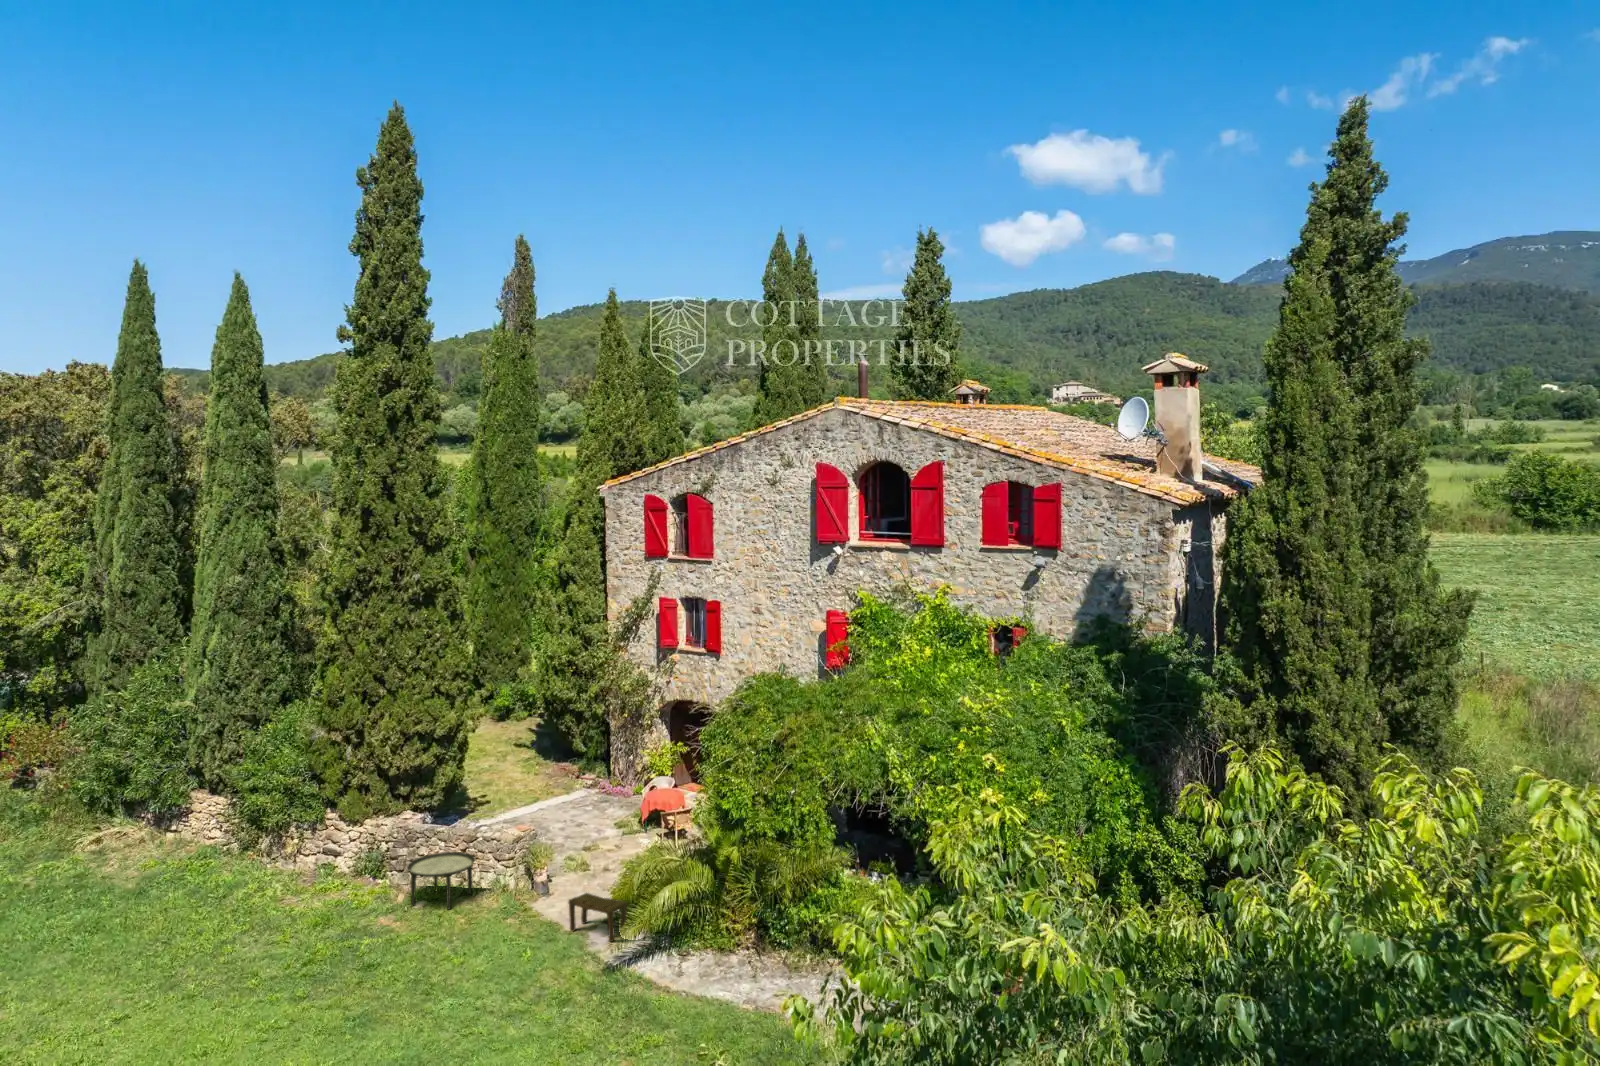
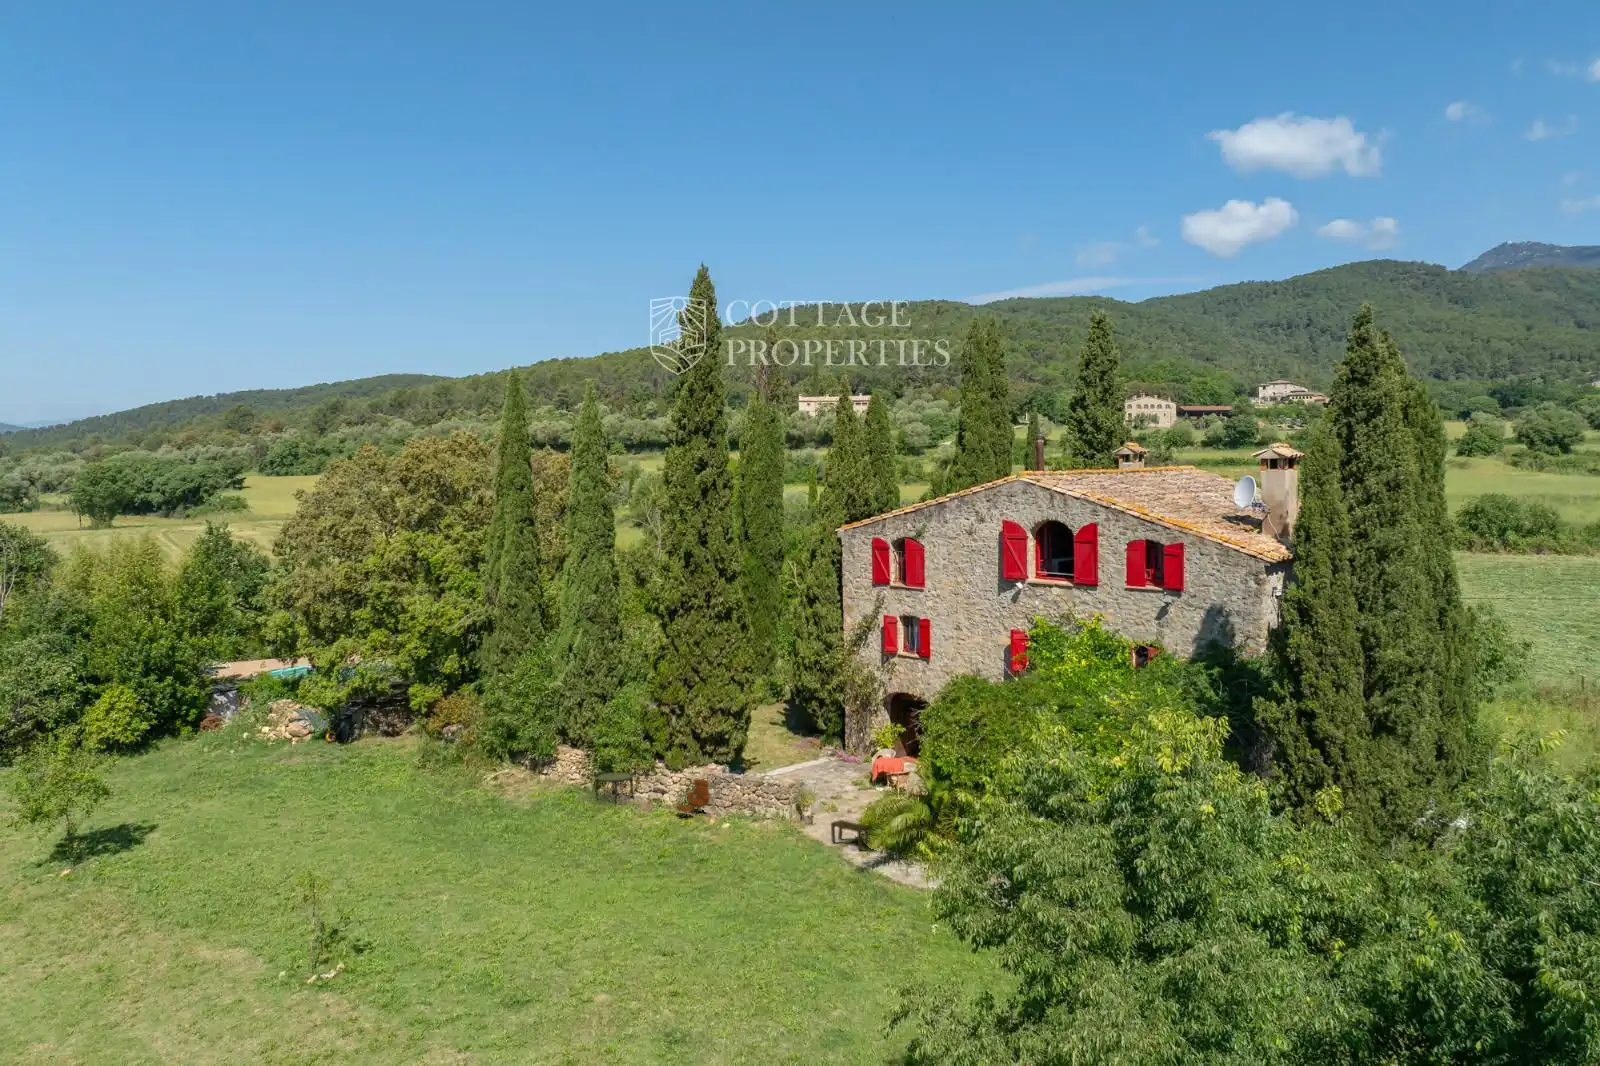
lounge chair: none [340,837,397,903] -> present [677,779,711,817]
round table: present [407,852,475,909] -> present [594,771,634,803]

